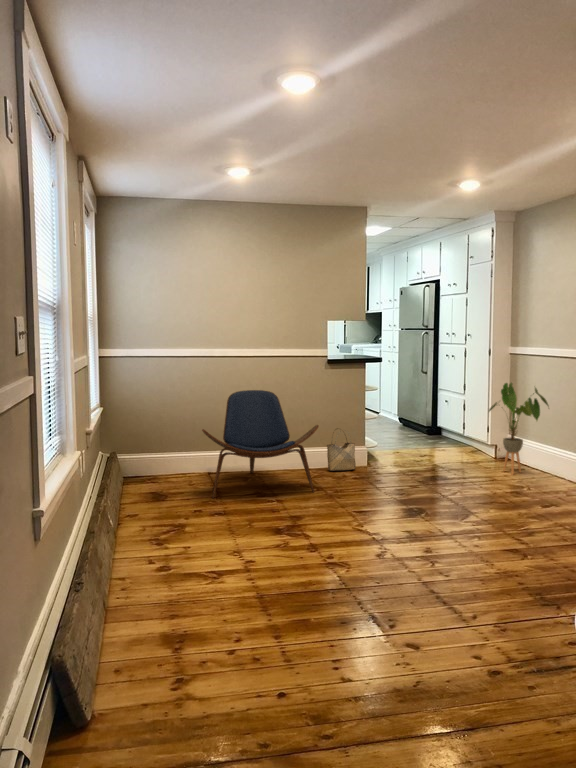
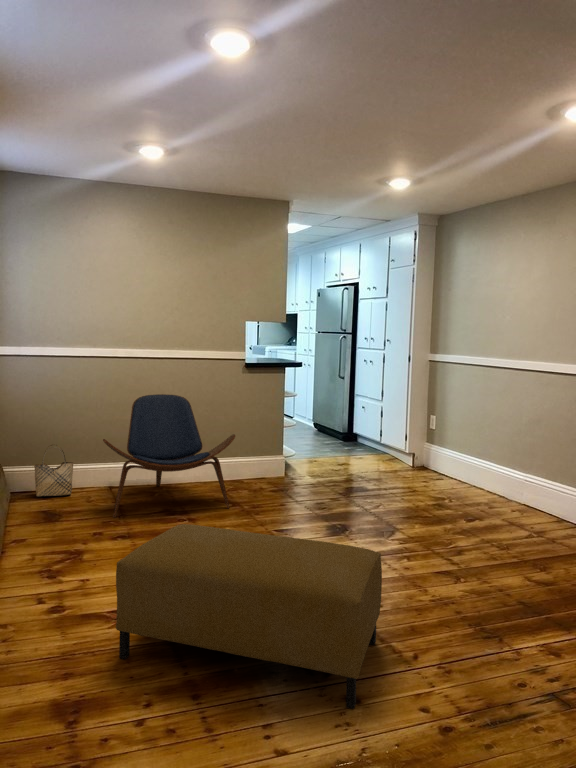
house plant: present [489,383,548,475] -> none [409,391,470,486]
woven basket: present [327,428,356,471] -> present [34,444,74,496]
ottoman: none [211,497,442,654] -> present [116,524,382,709]

